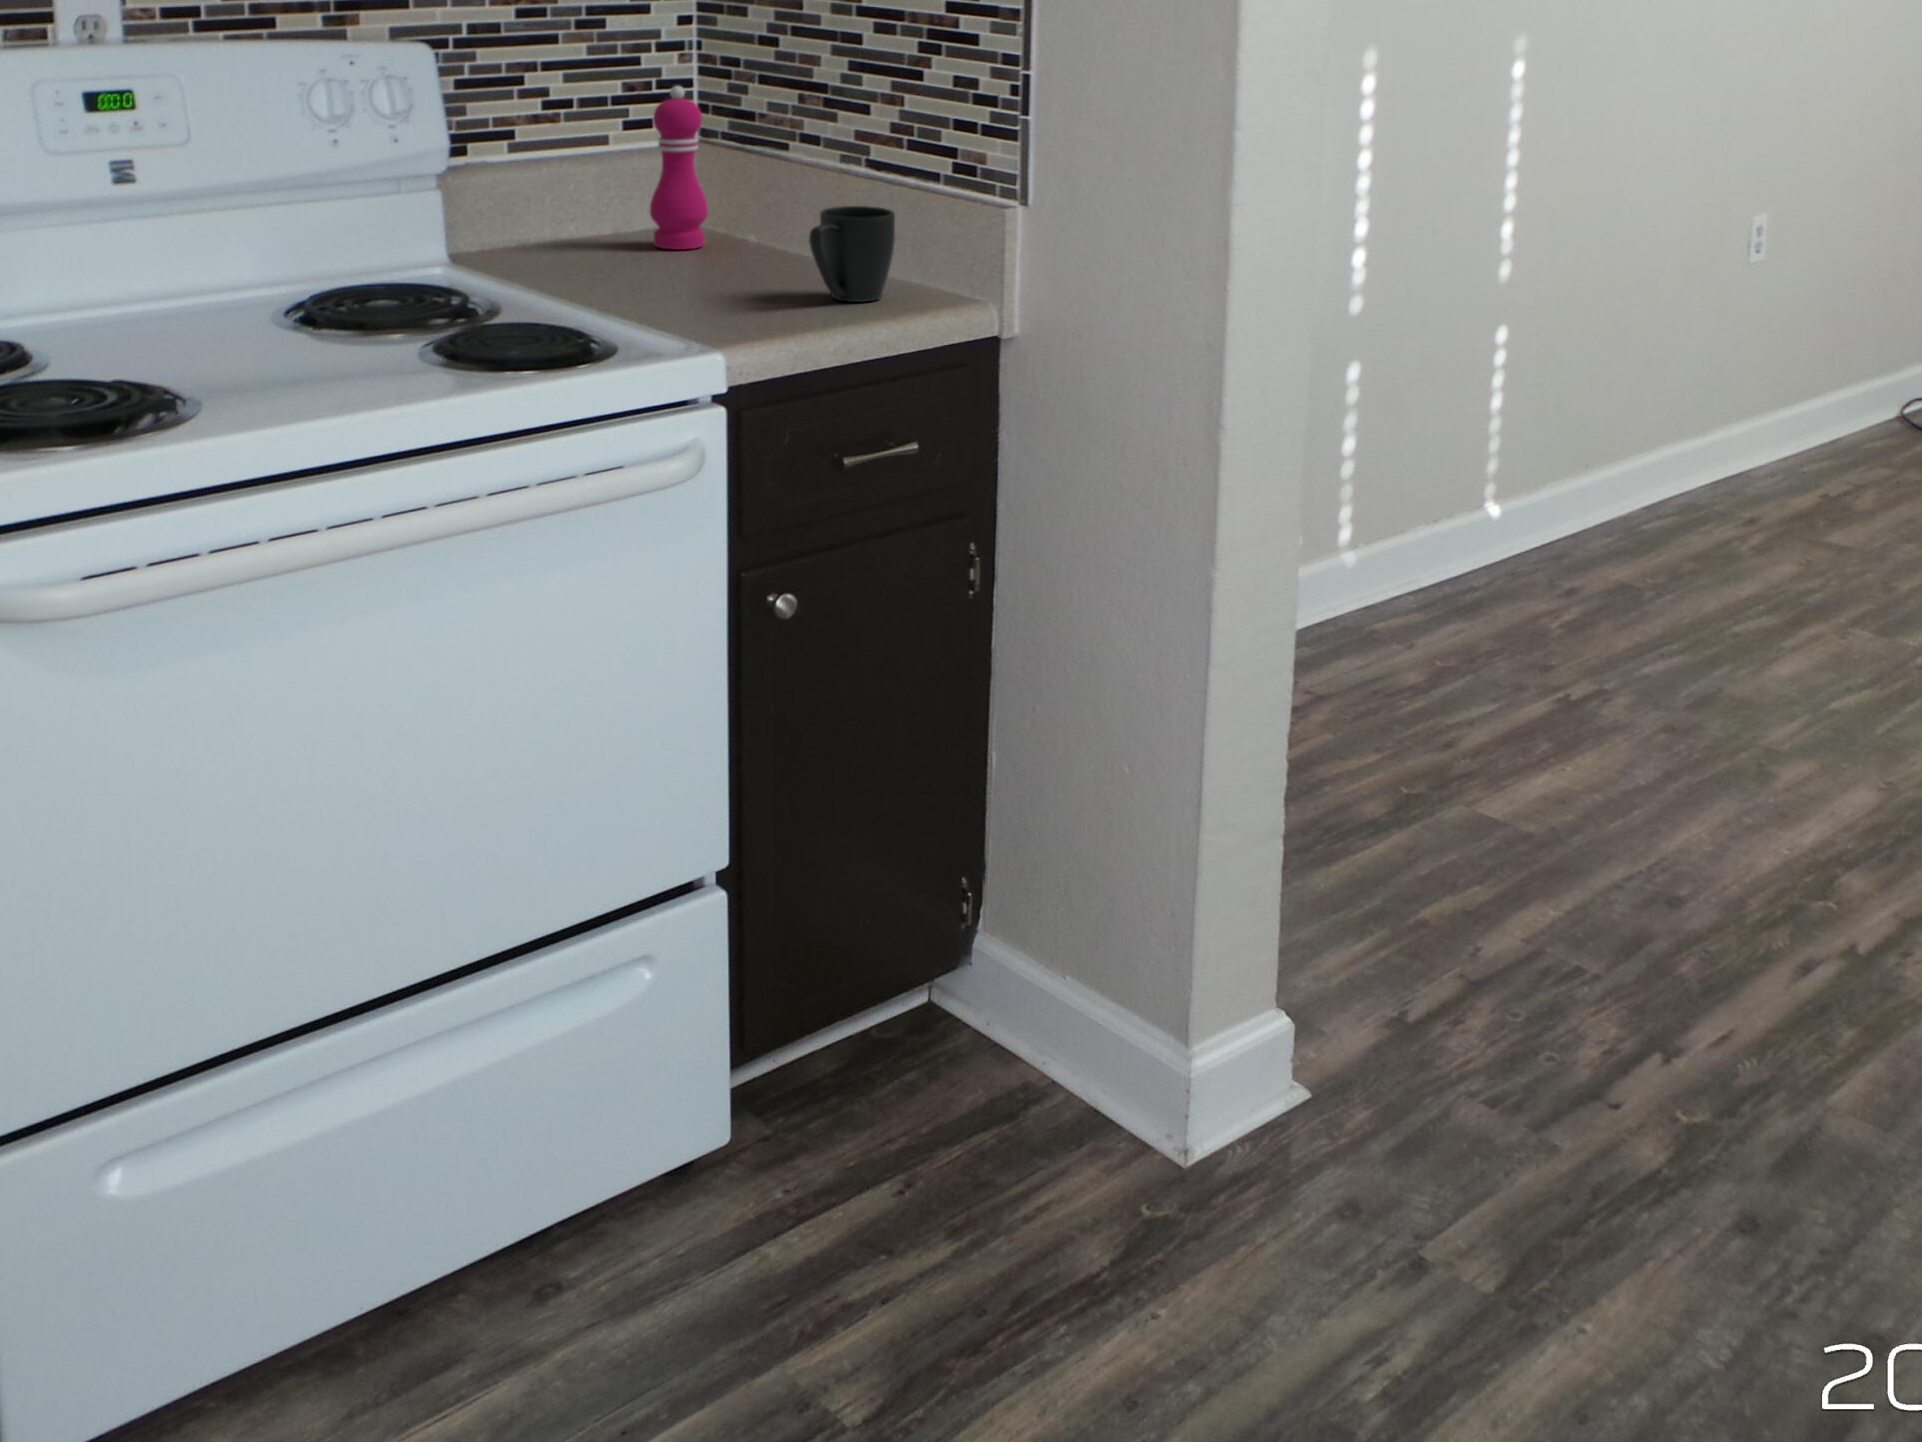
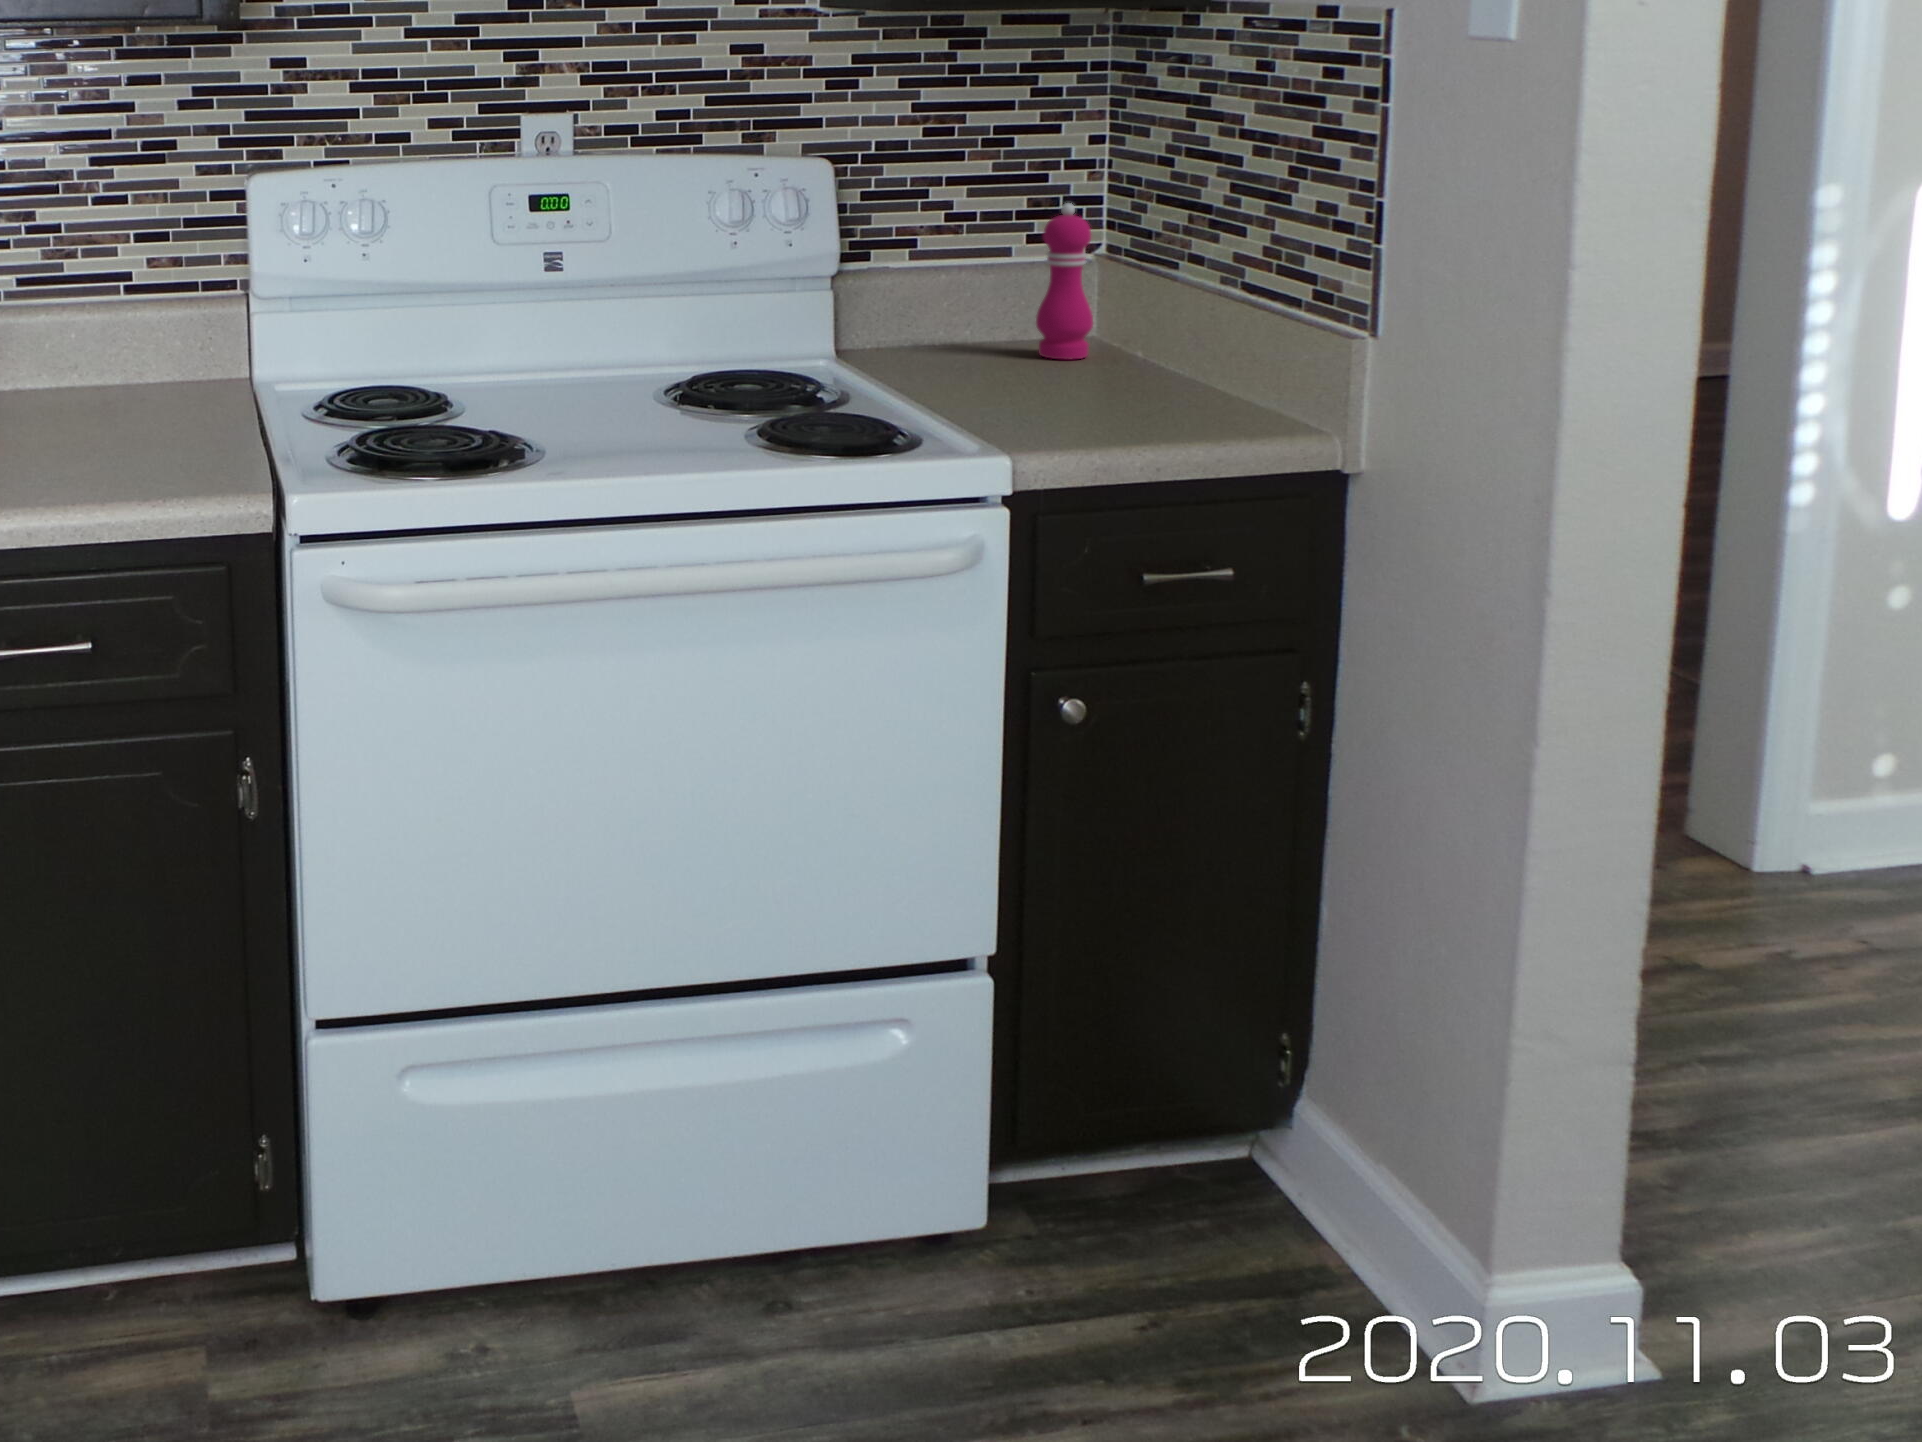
mug: present [809,206,895,302] -> none [1136,326,1235,421]

